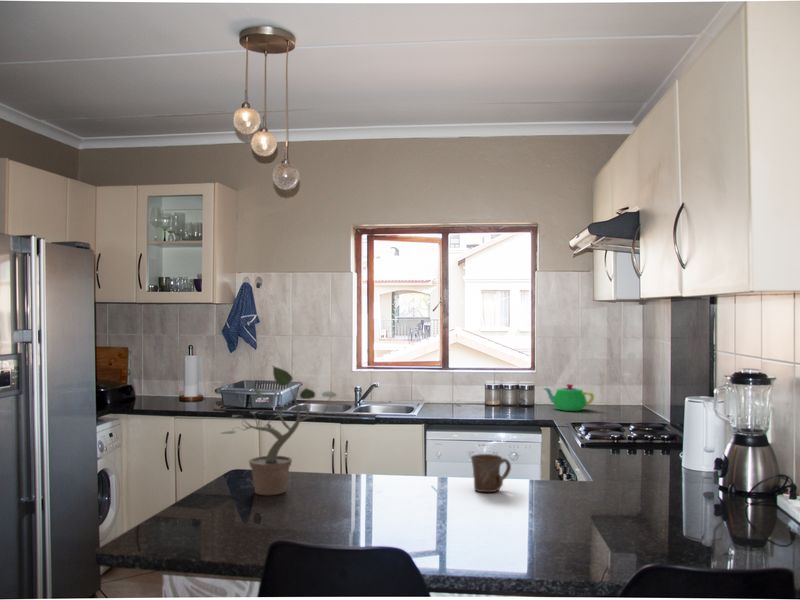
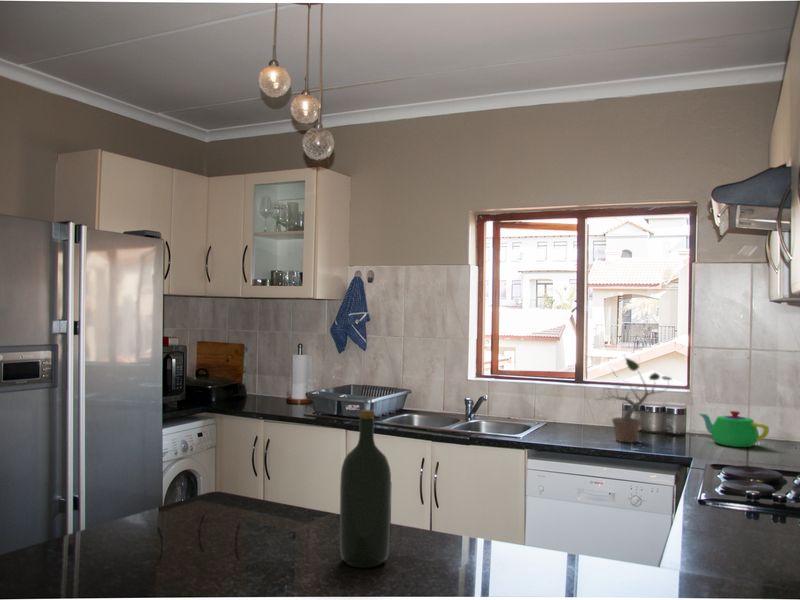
potted plant: present [222,367,336,495] -> present [609,358,671,442]
wine bottle: none [388,386,424,499] -> present [340,410,392,568]
mug: present [471,454,511,492] -> none [463,513,523,571]

